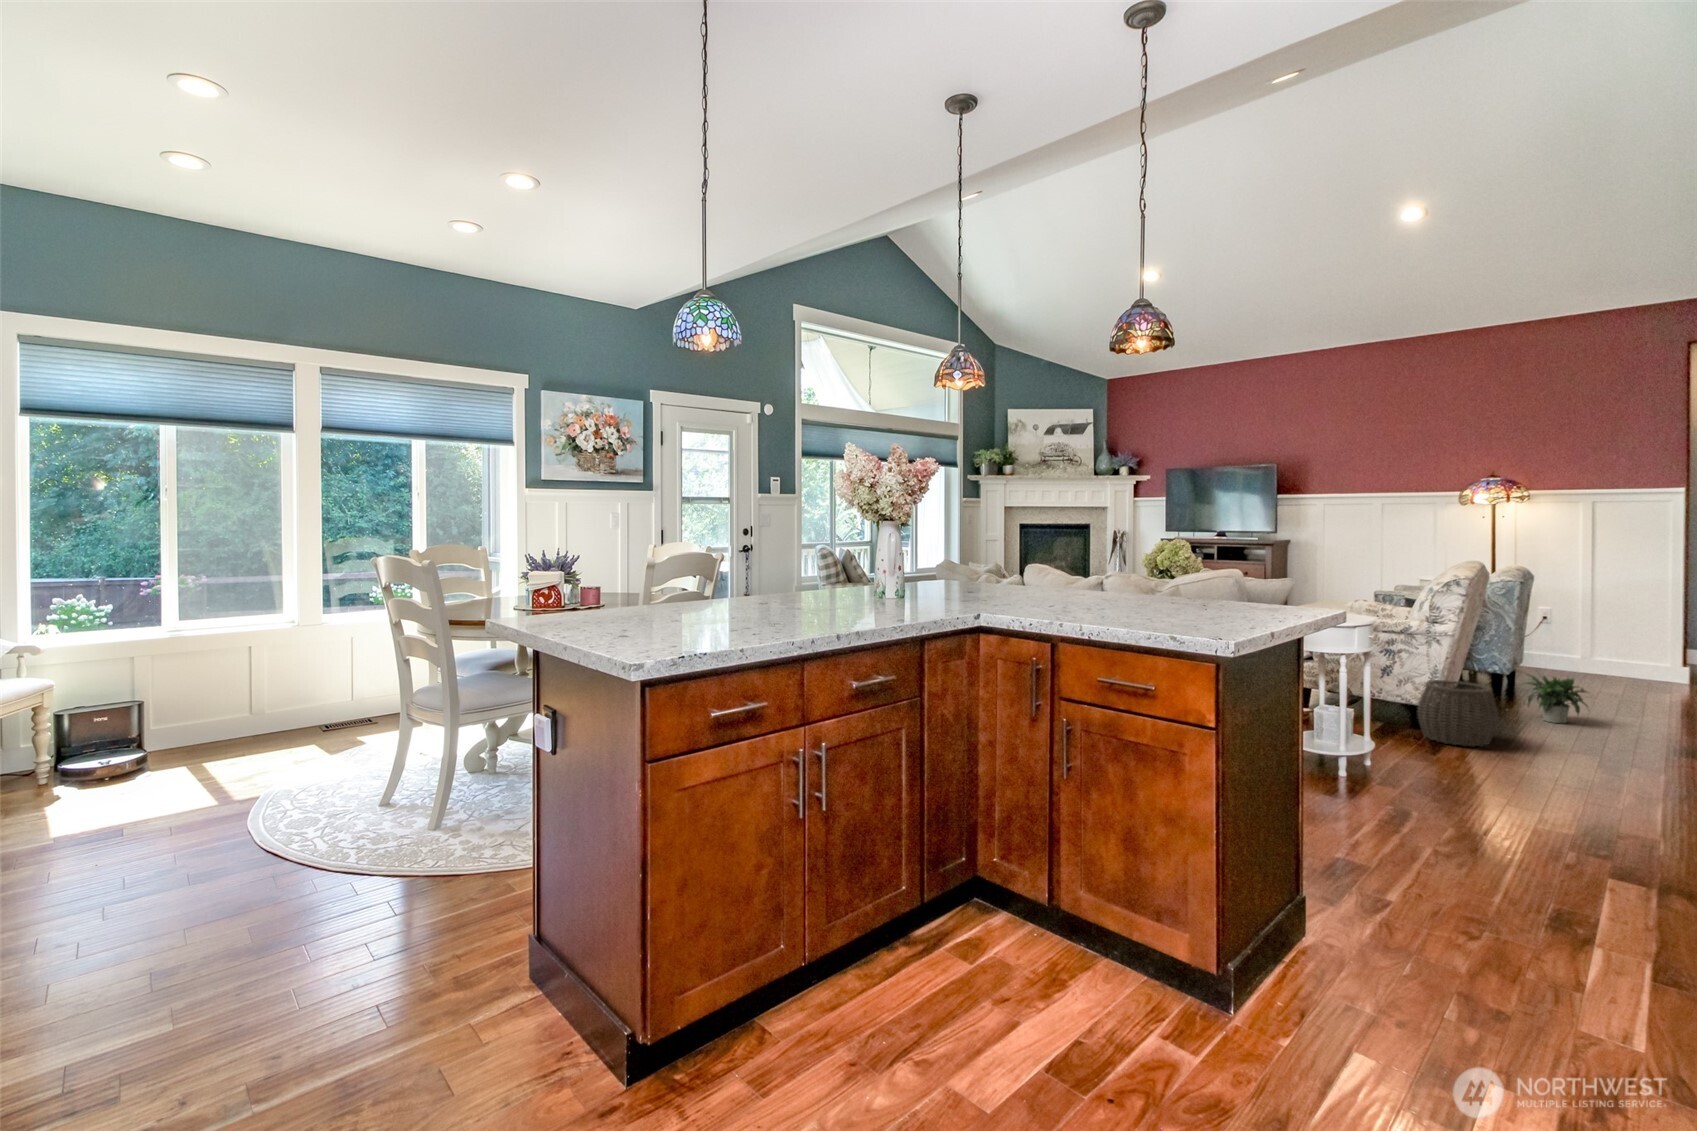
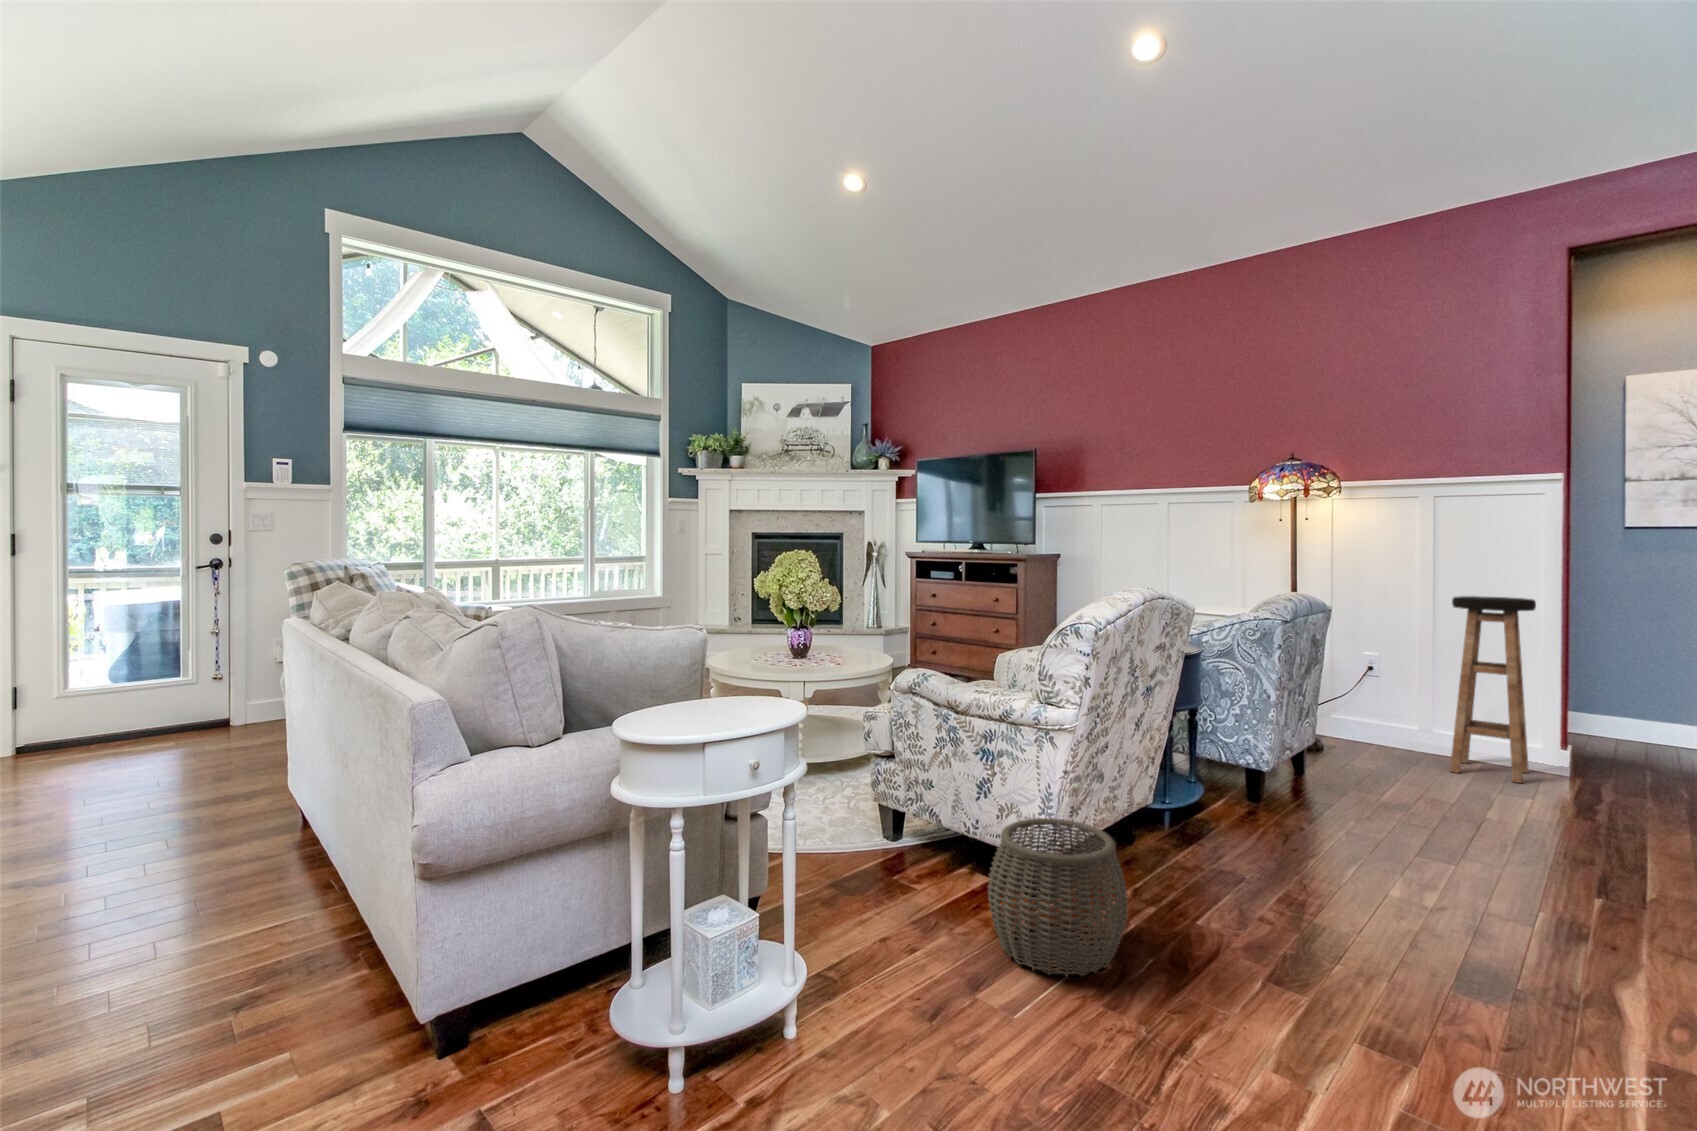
bar stool: none [1593,570,1652,684] -> present [1450,596,1536,783]
potted plant: present [1522,674,1588,723] -> none [1242,785,1368,891]

